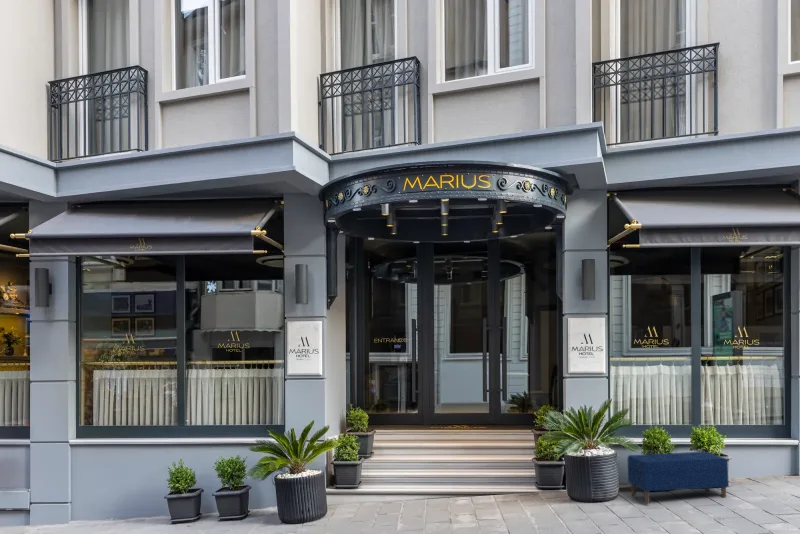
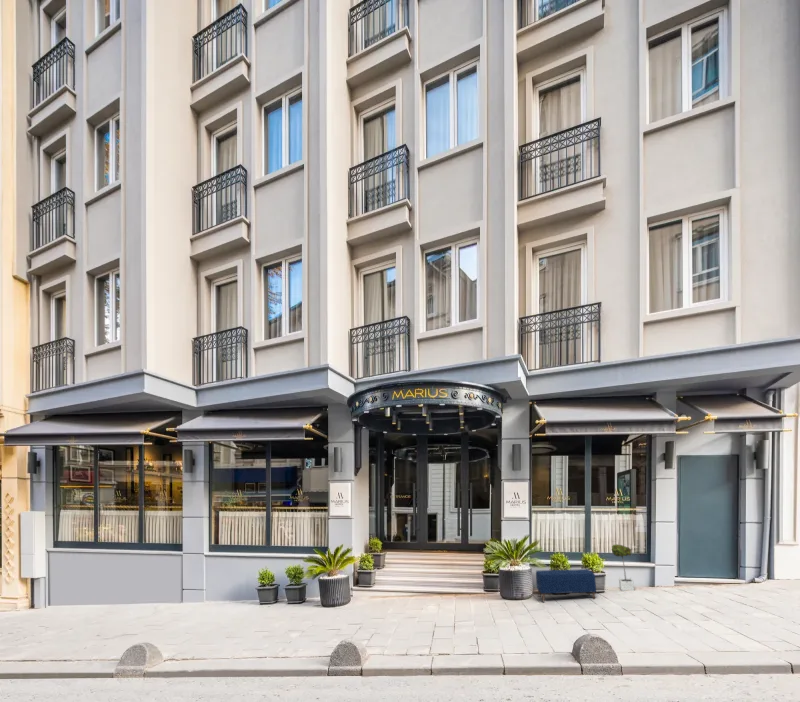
potted tree: none [736,412,773,483] -> present [612,544,634,591]

